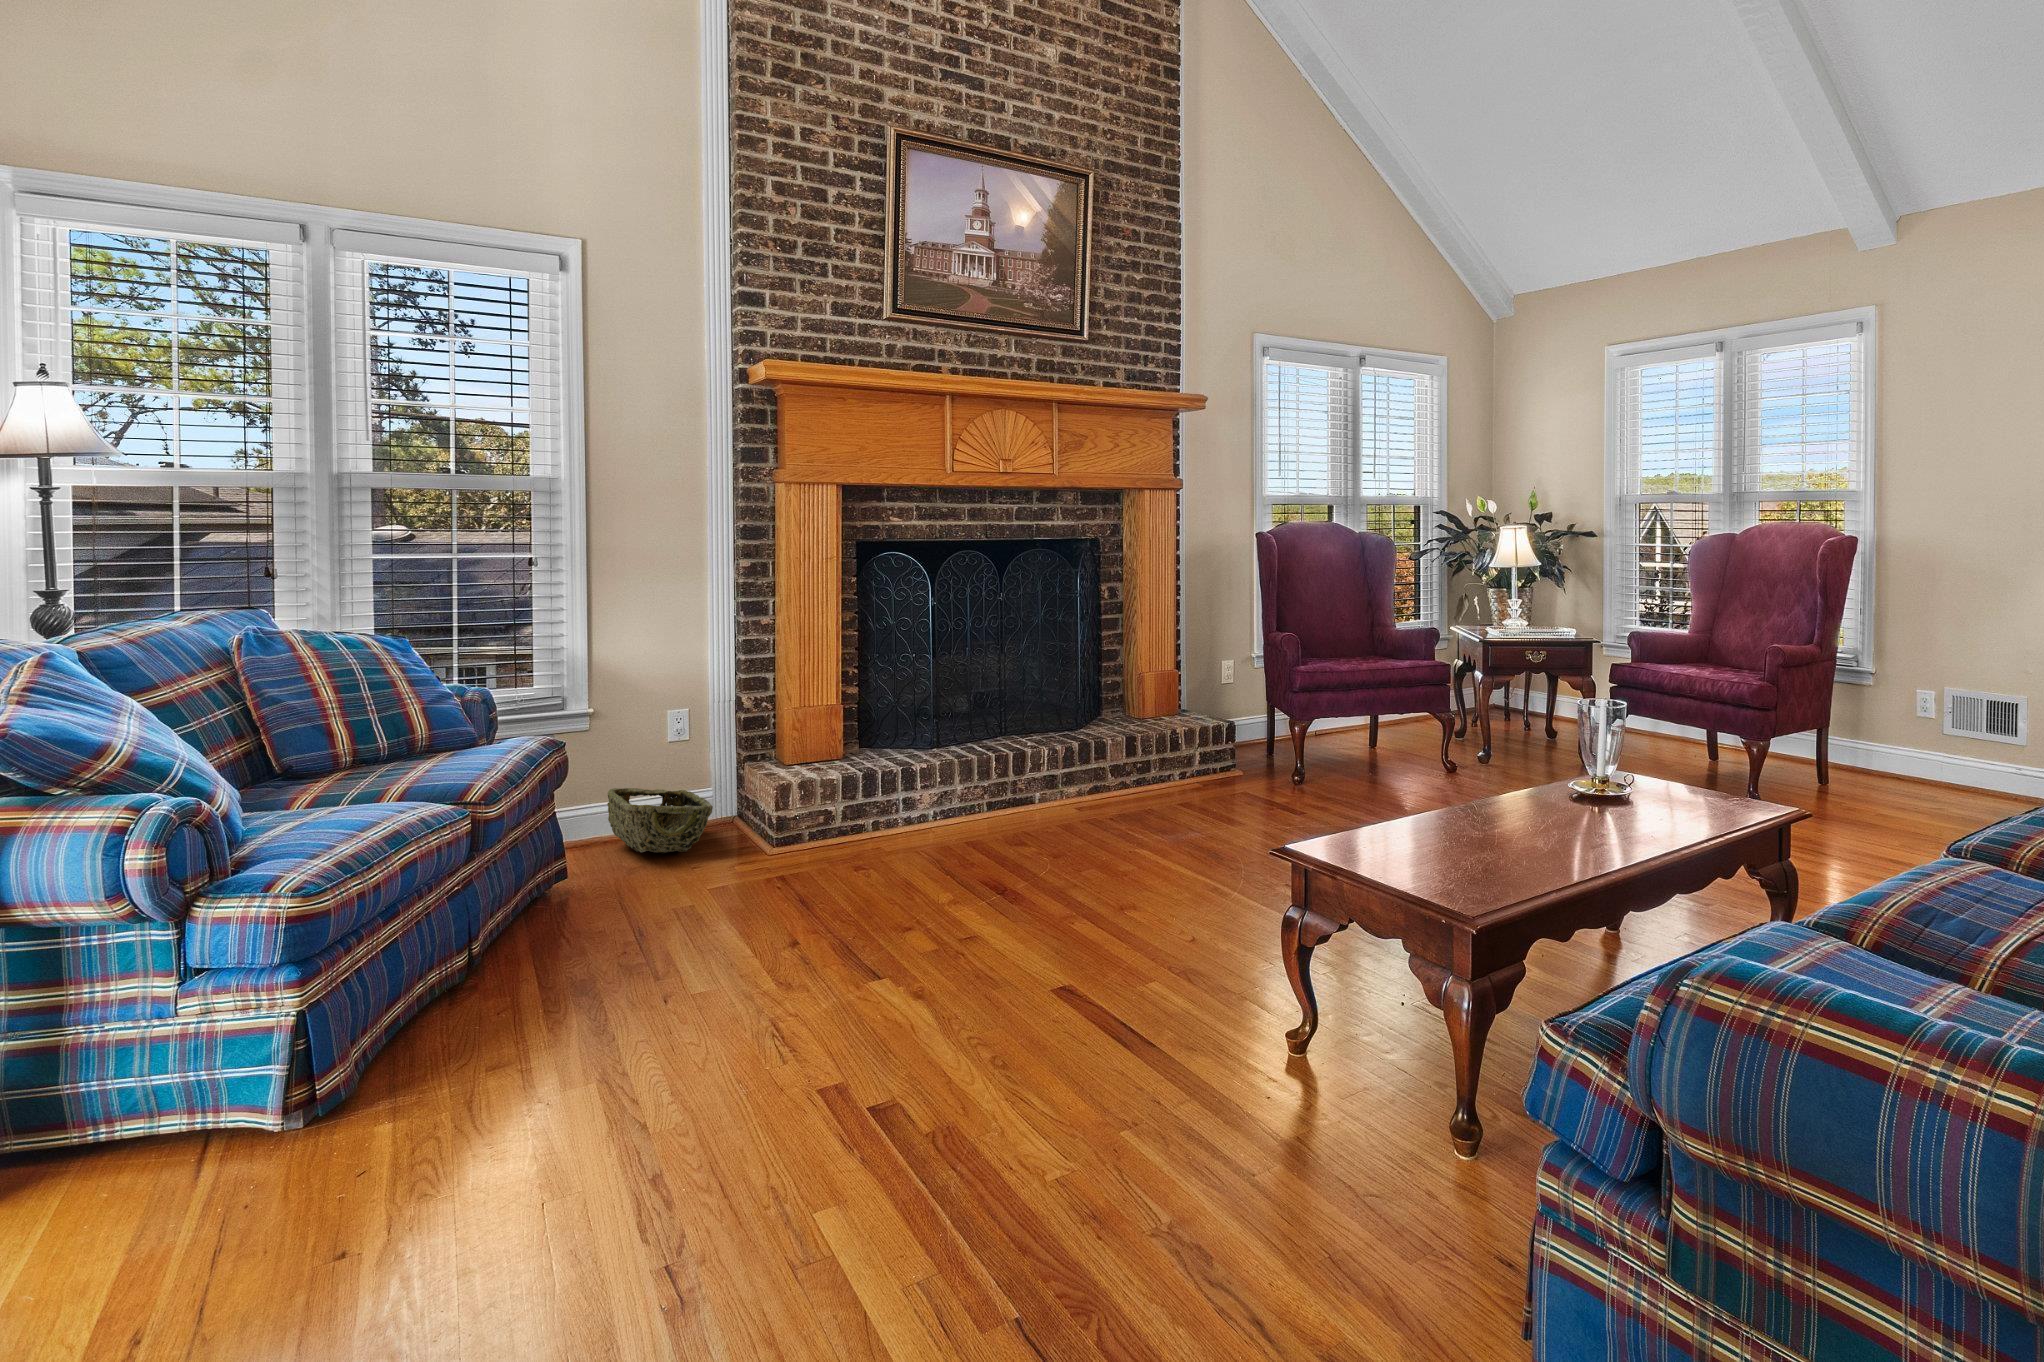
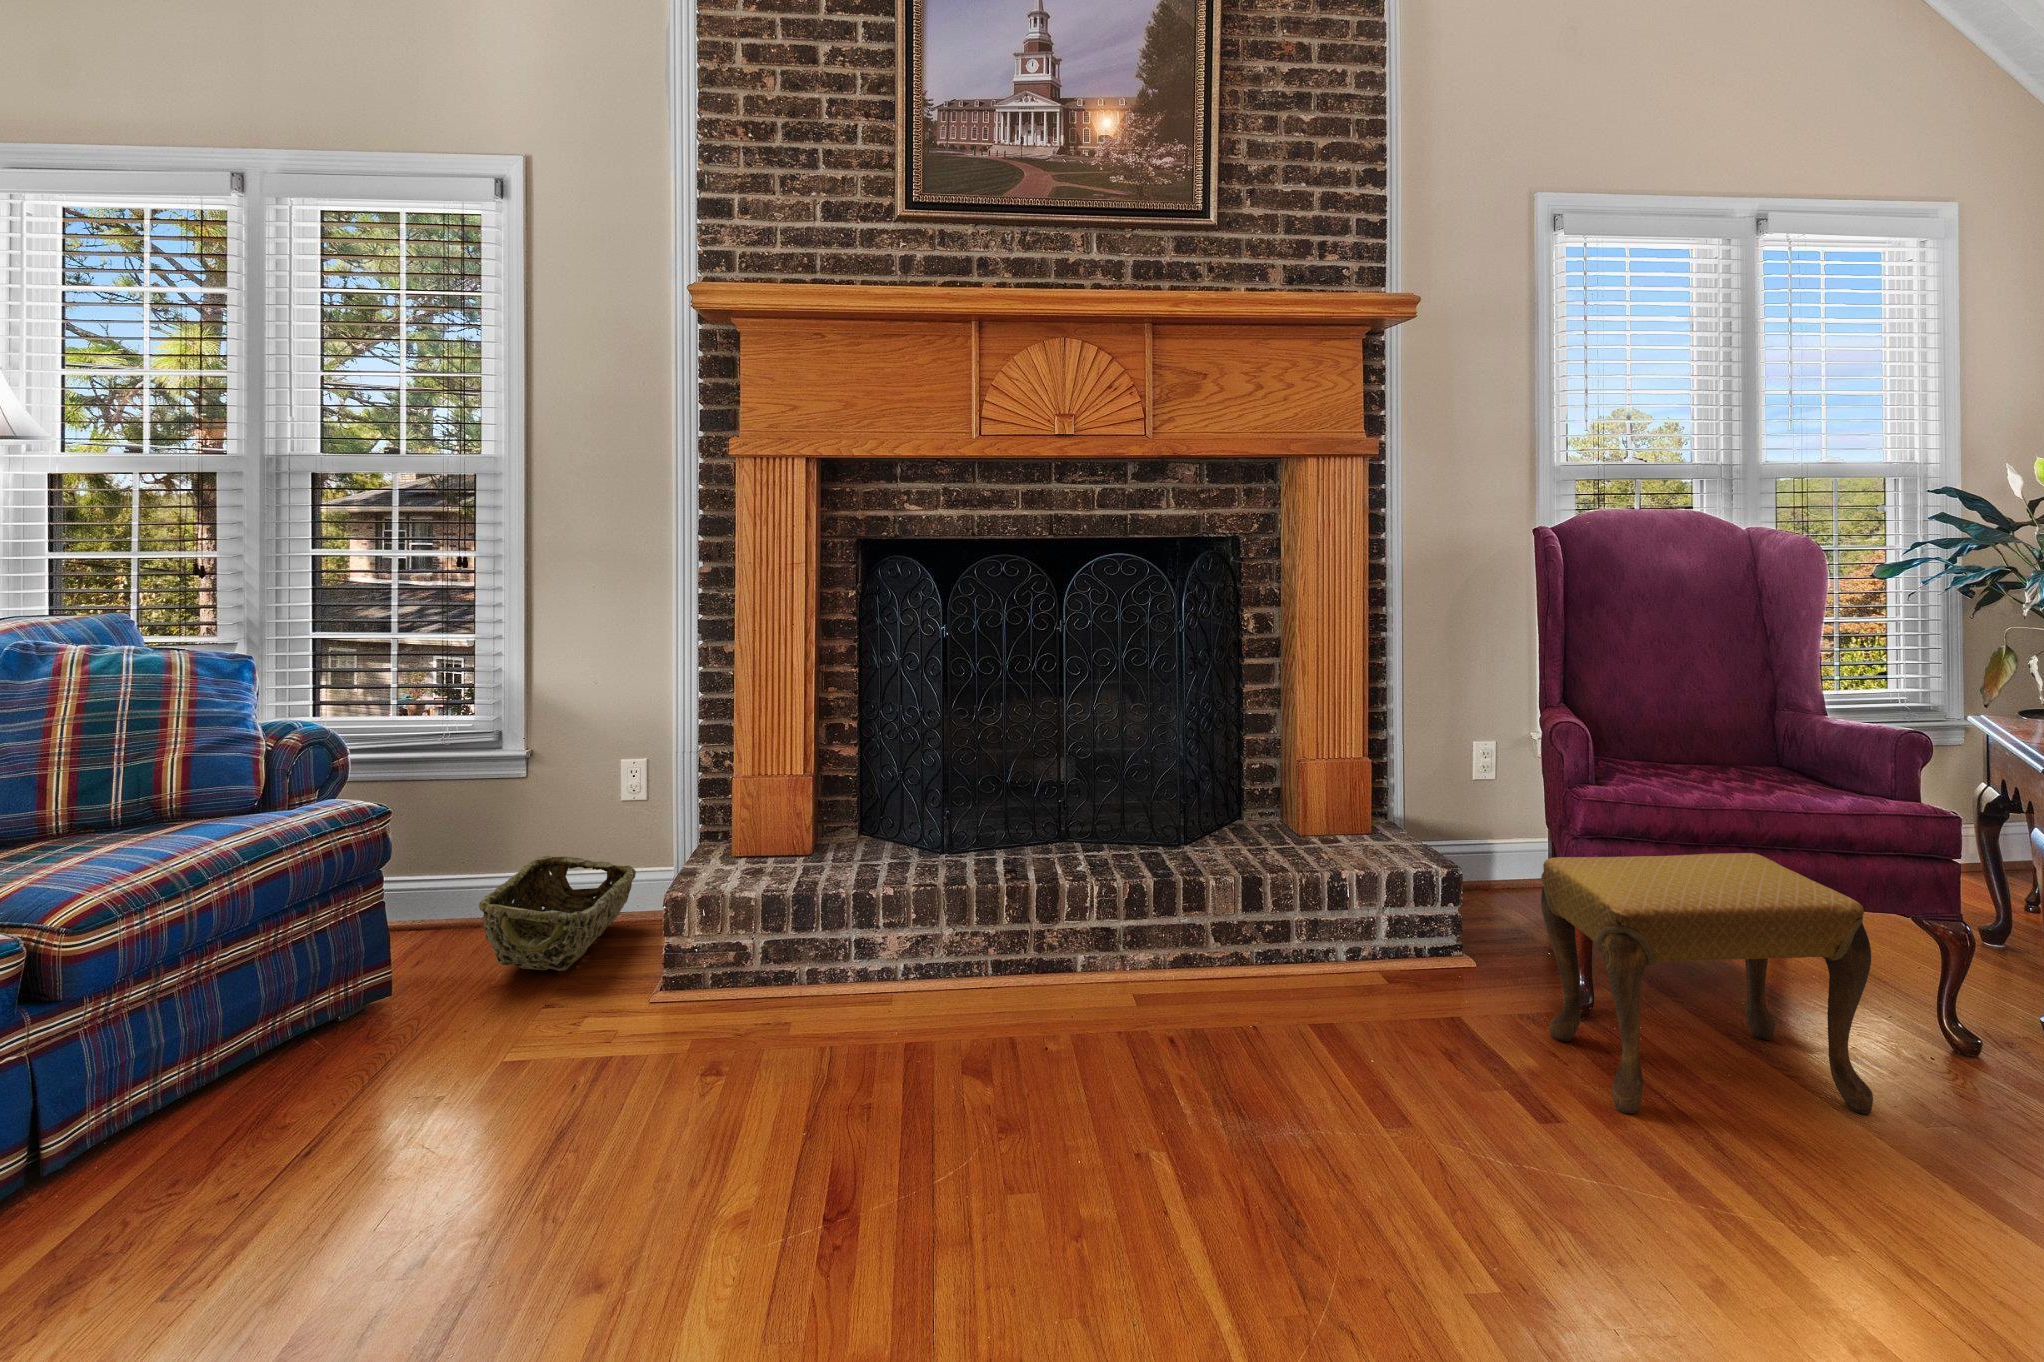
footstool: none [1283,693,1411,804] -> present [1541,853,1873,1114]

